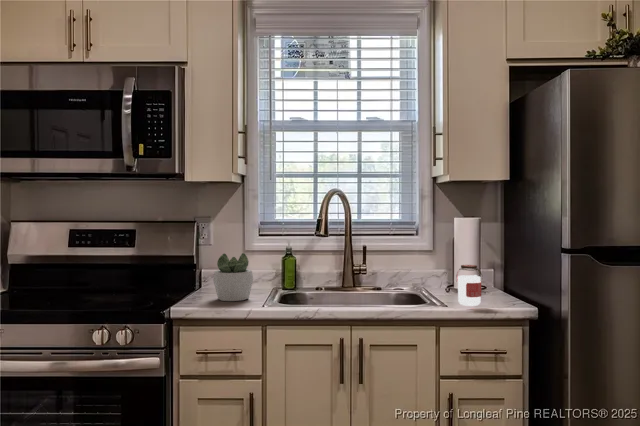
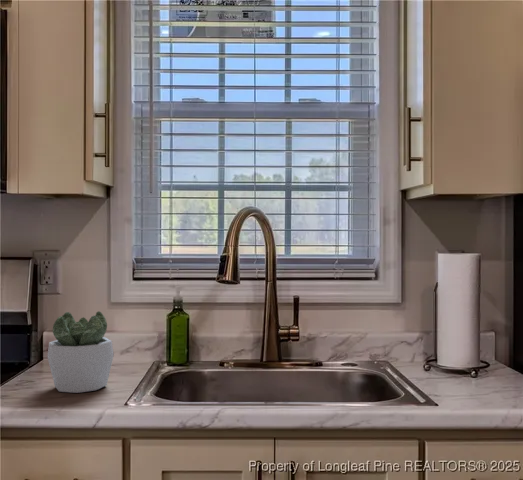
jar: present [456,265,482,306] -> none [446,333,490,404]

